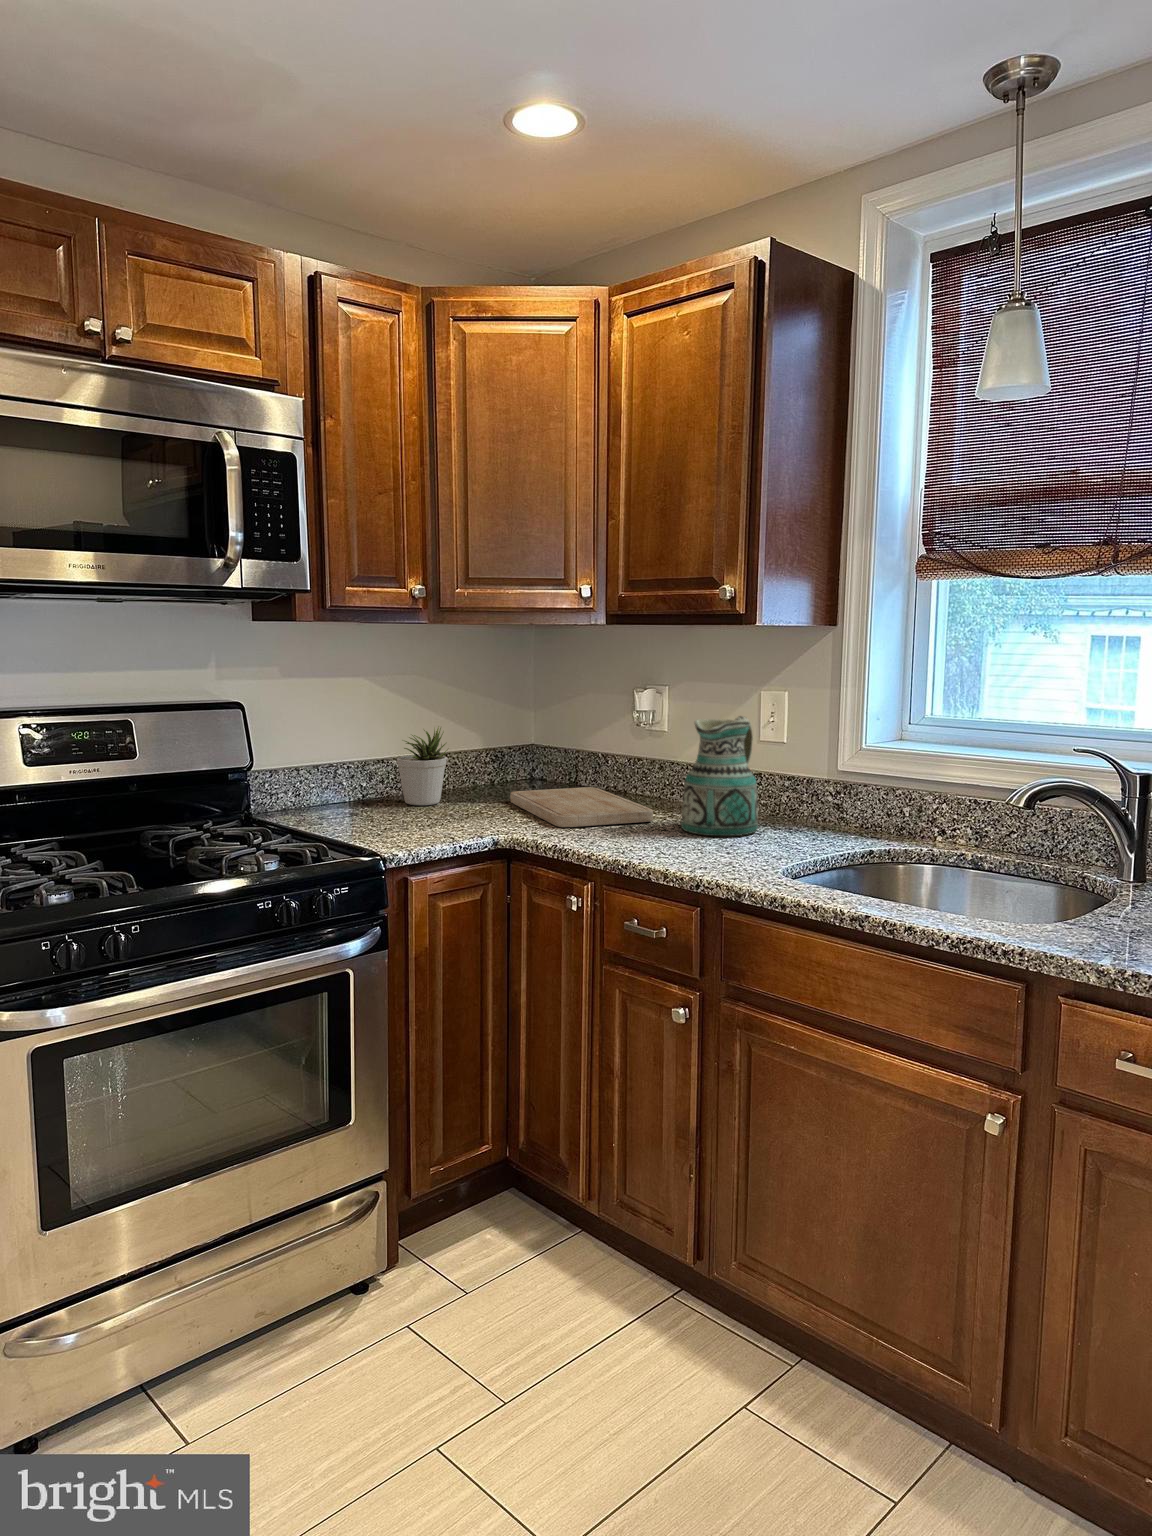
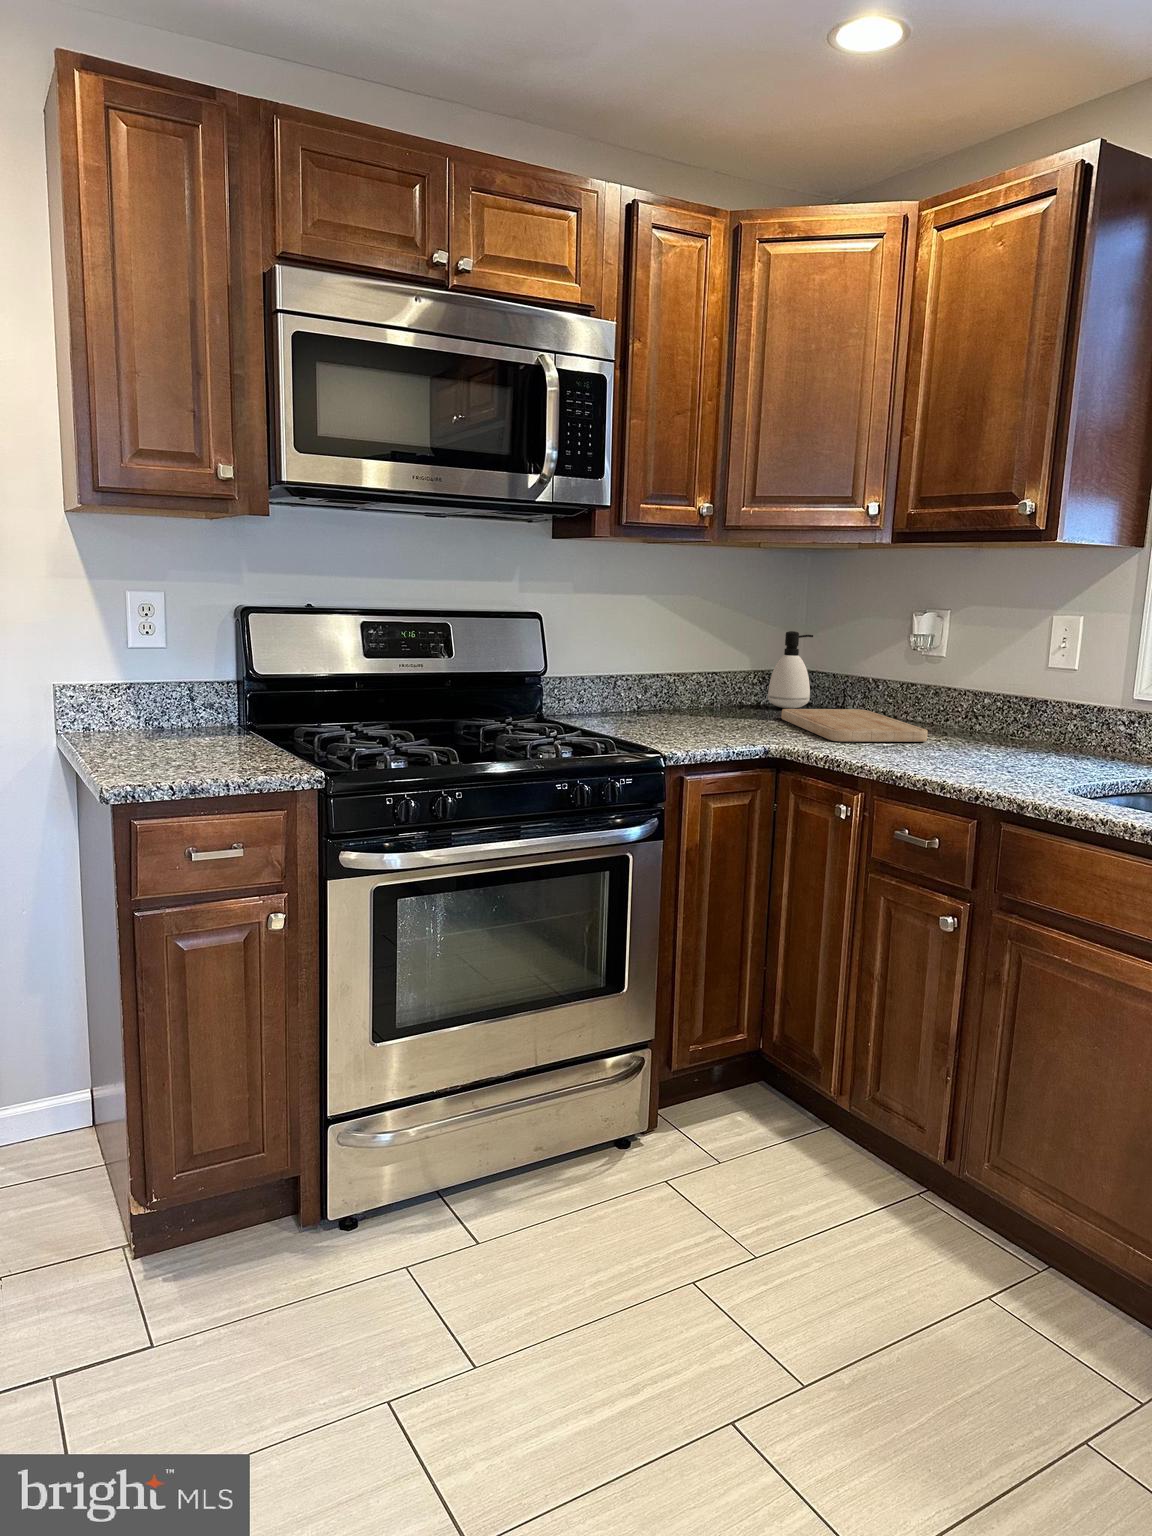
soap dispenser: none [498,710,540,788] -> present [768,631,813,709]
ceramic pitcher: present [681,716,758,836] -> none [957,639,1040,758]
potted plant: present [397,727,448,805] -> none [675,641,725,717]

